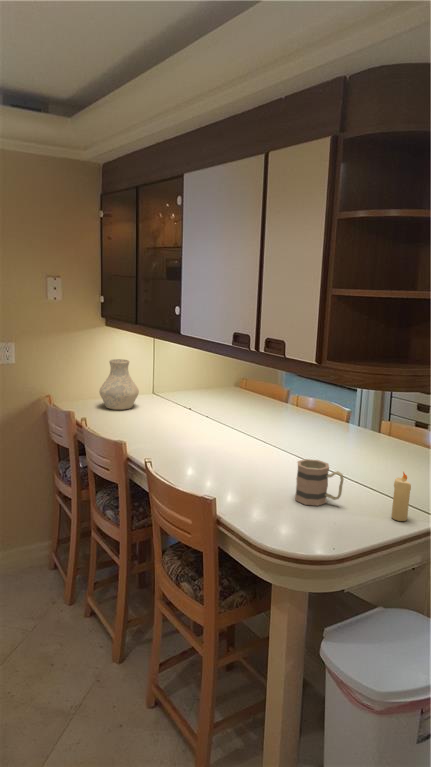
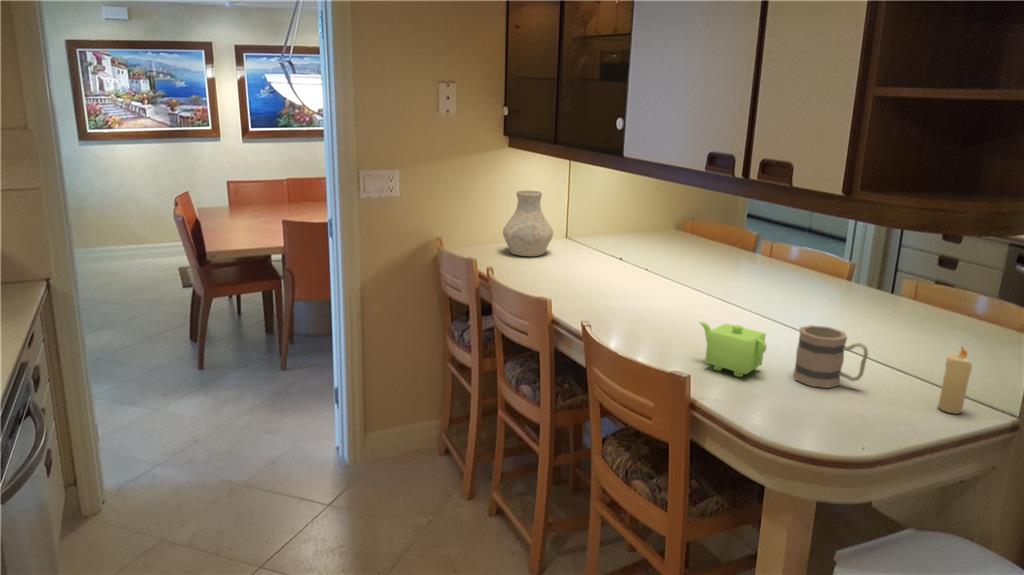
teapot: none [227,459,274,500] -> present [700,322,766,377]

